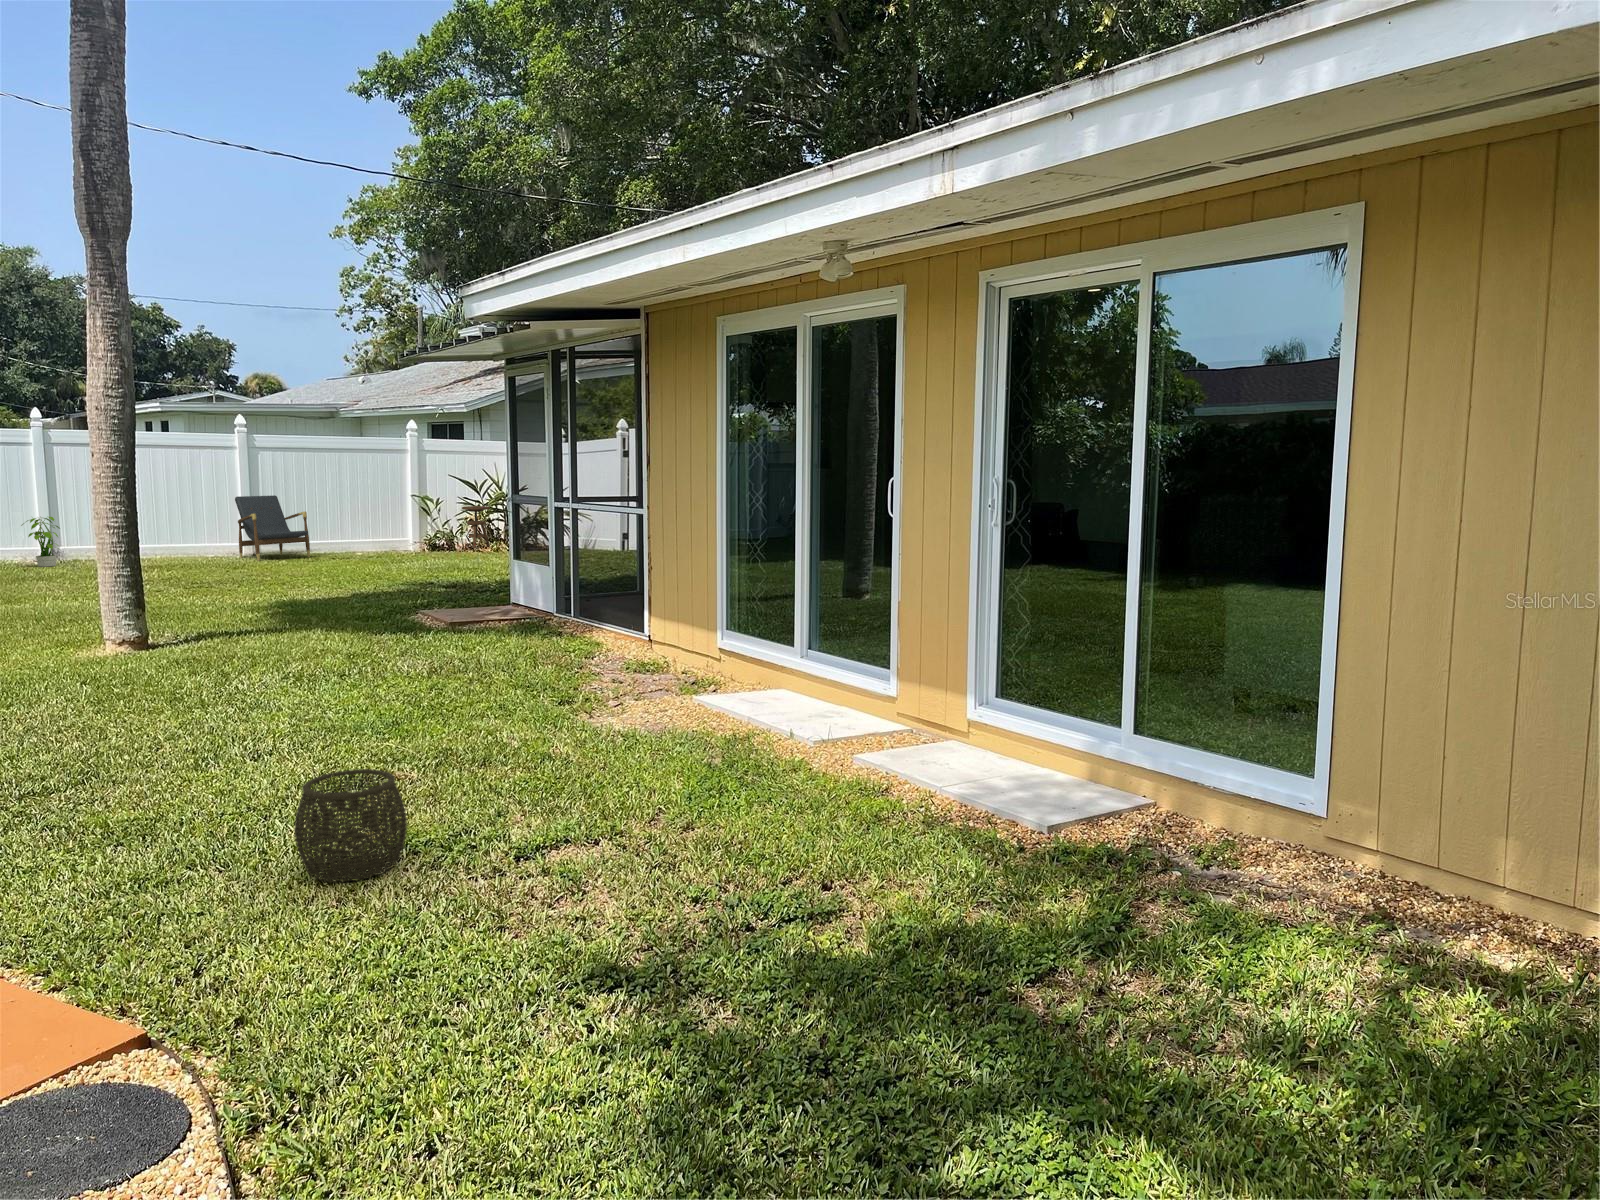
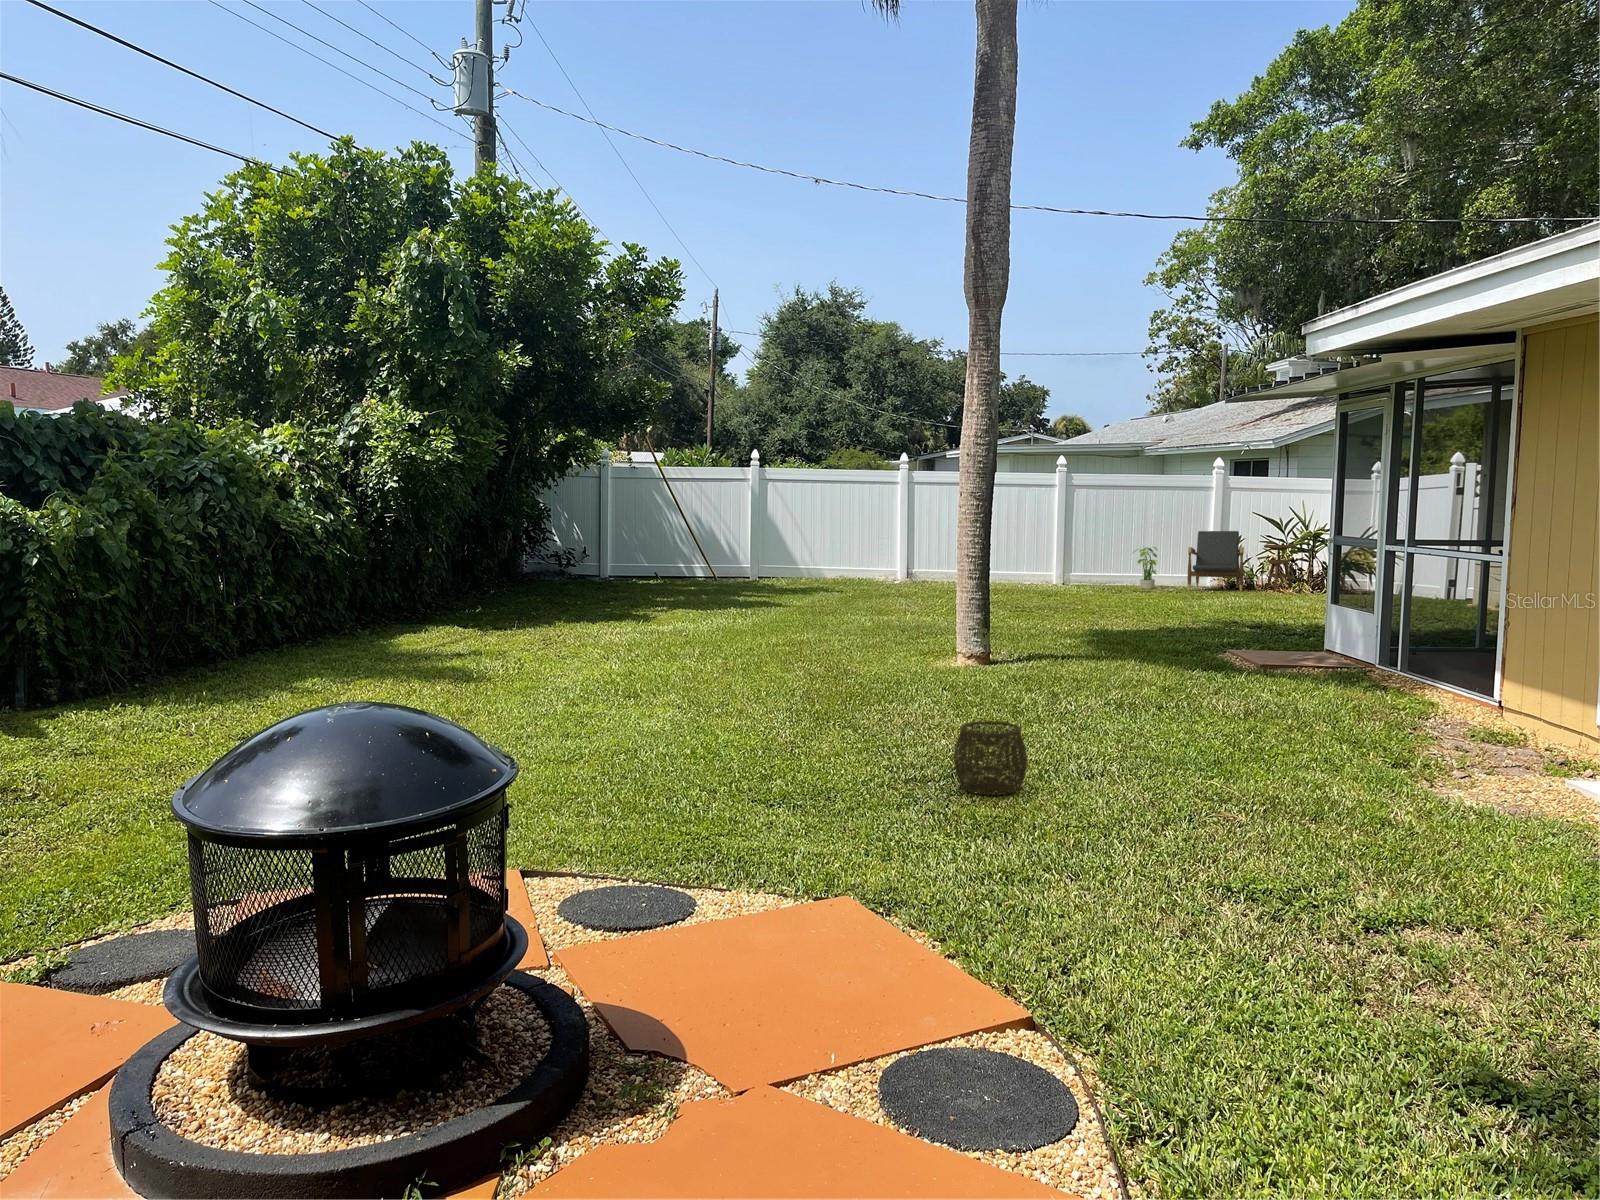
lounge chair: present [235,495,310,561] -> present [1188,531,1244,592]
potted plant: present [21,517,60,567] -> present [1132,547,1158,589]
woven basket: present [294,769,408,882] -> present [954,721,1028,796]

